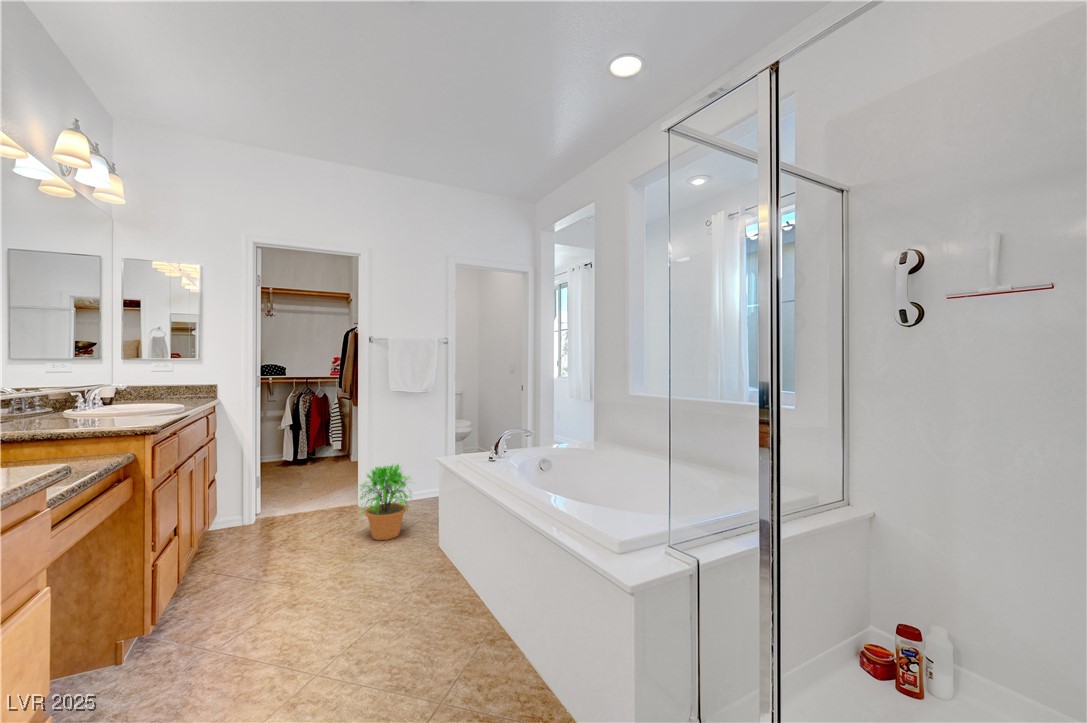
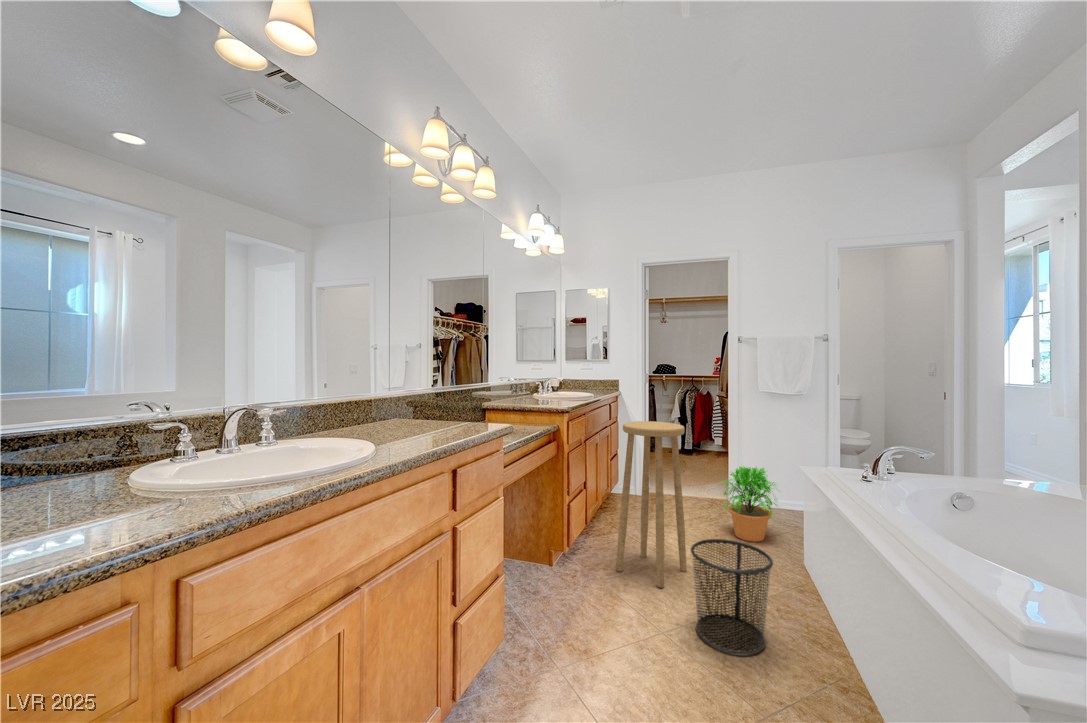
stool: none [237,431,330,629] -> present [616,421,686,588]
waste bin: none [348,543,431,663] -> present [691,539,773,655]

